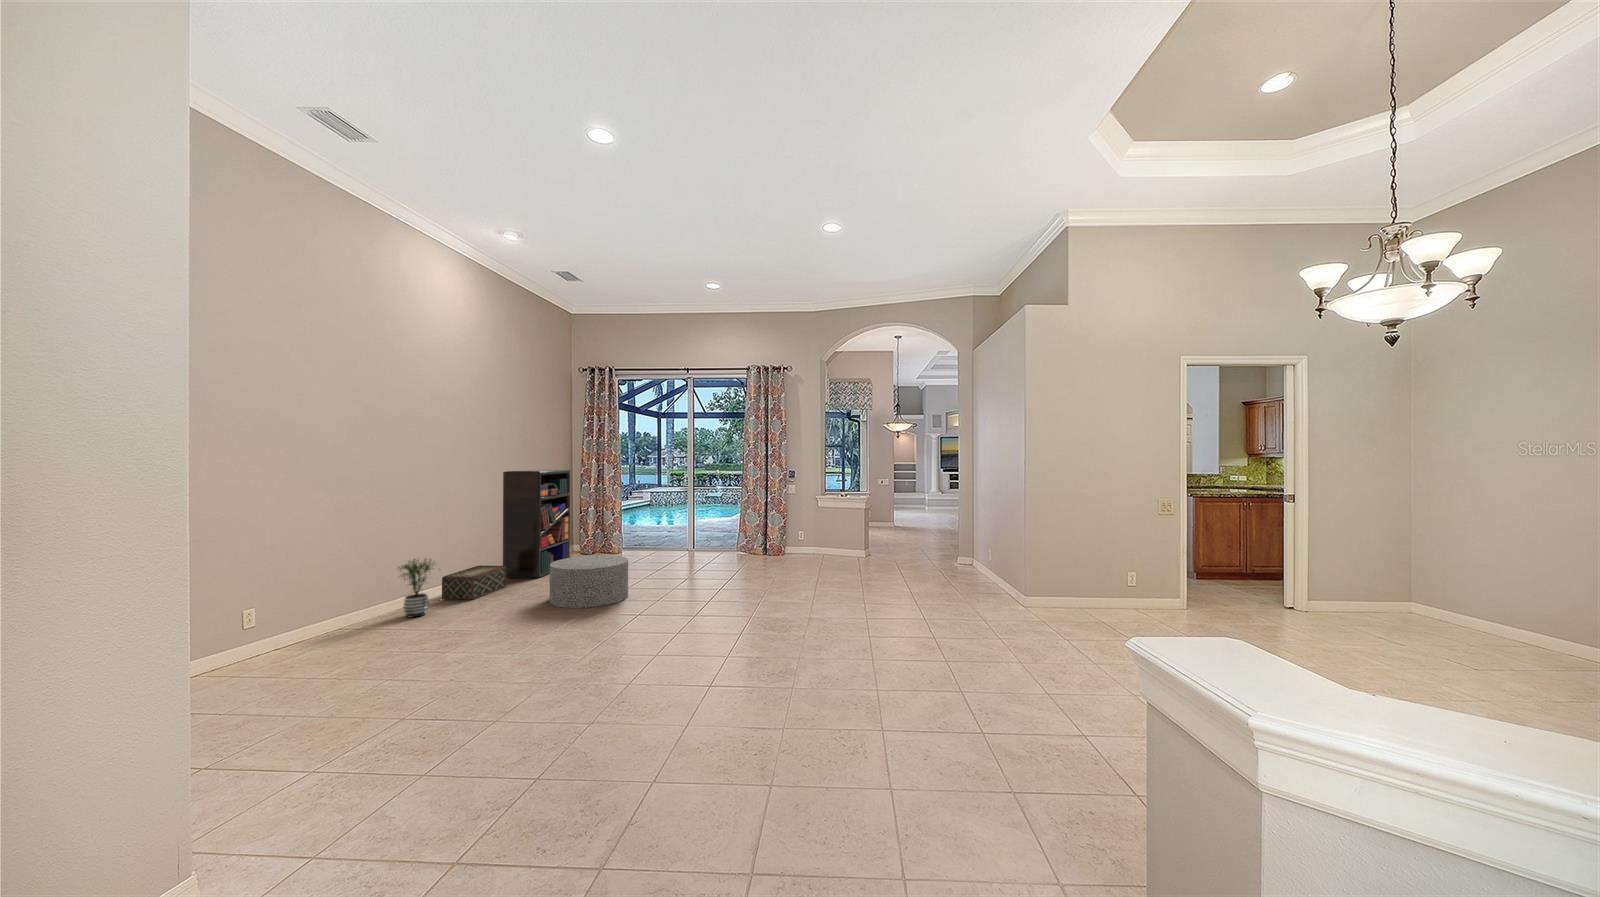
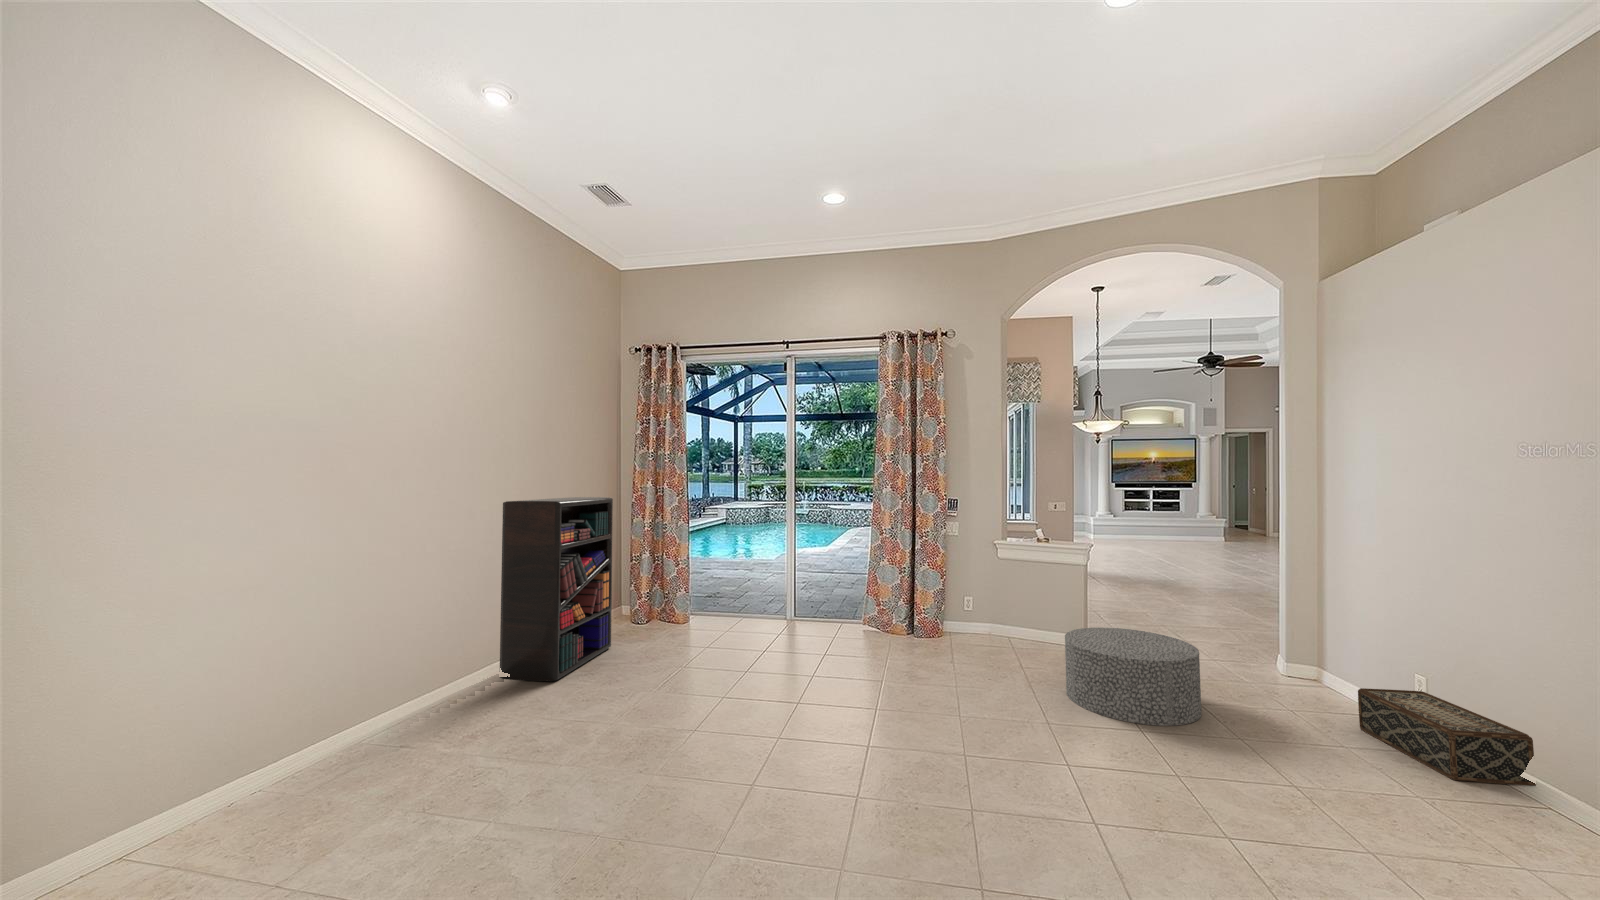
ottoman: present [550,555,628,608] -> present [1065,628,1201,726]
potted plant: present [399,559,440,617] -> none [241,676,343,809]
woven basket: present [442,566,506,600] -> present [1358,688,1536,786]

